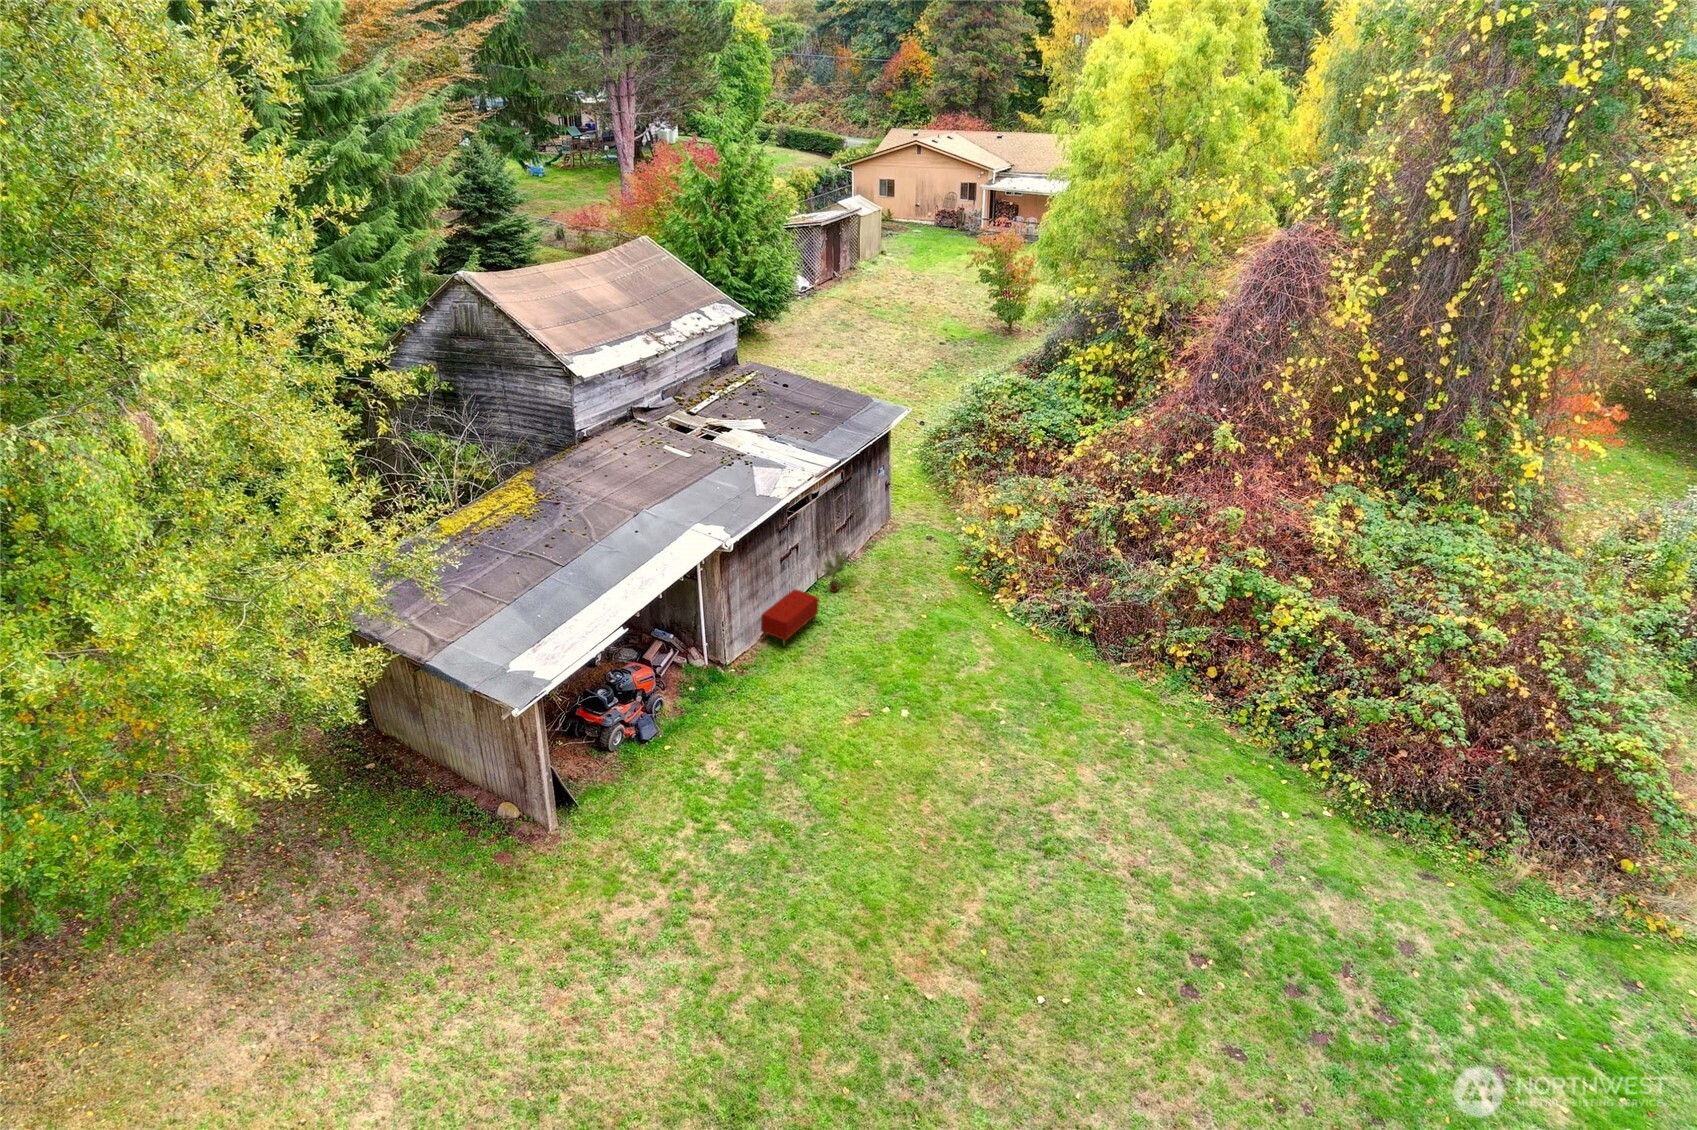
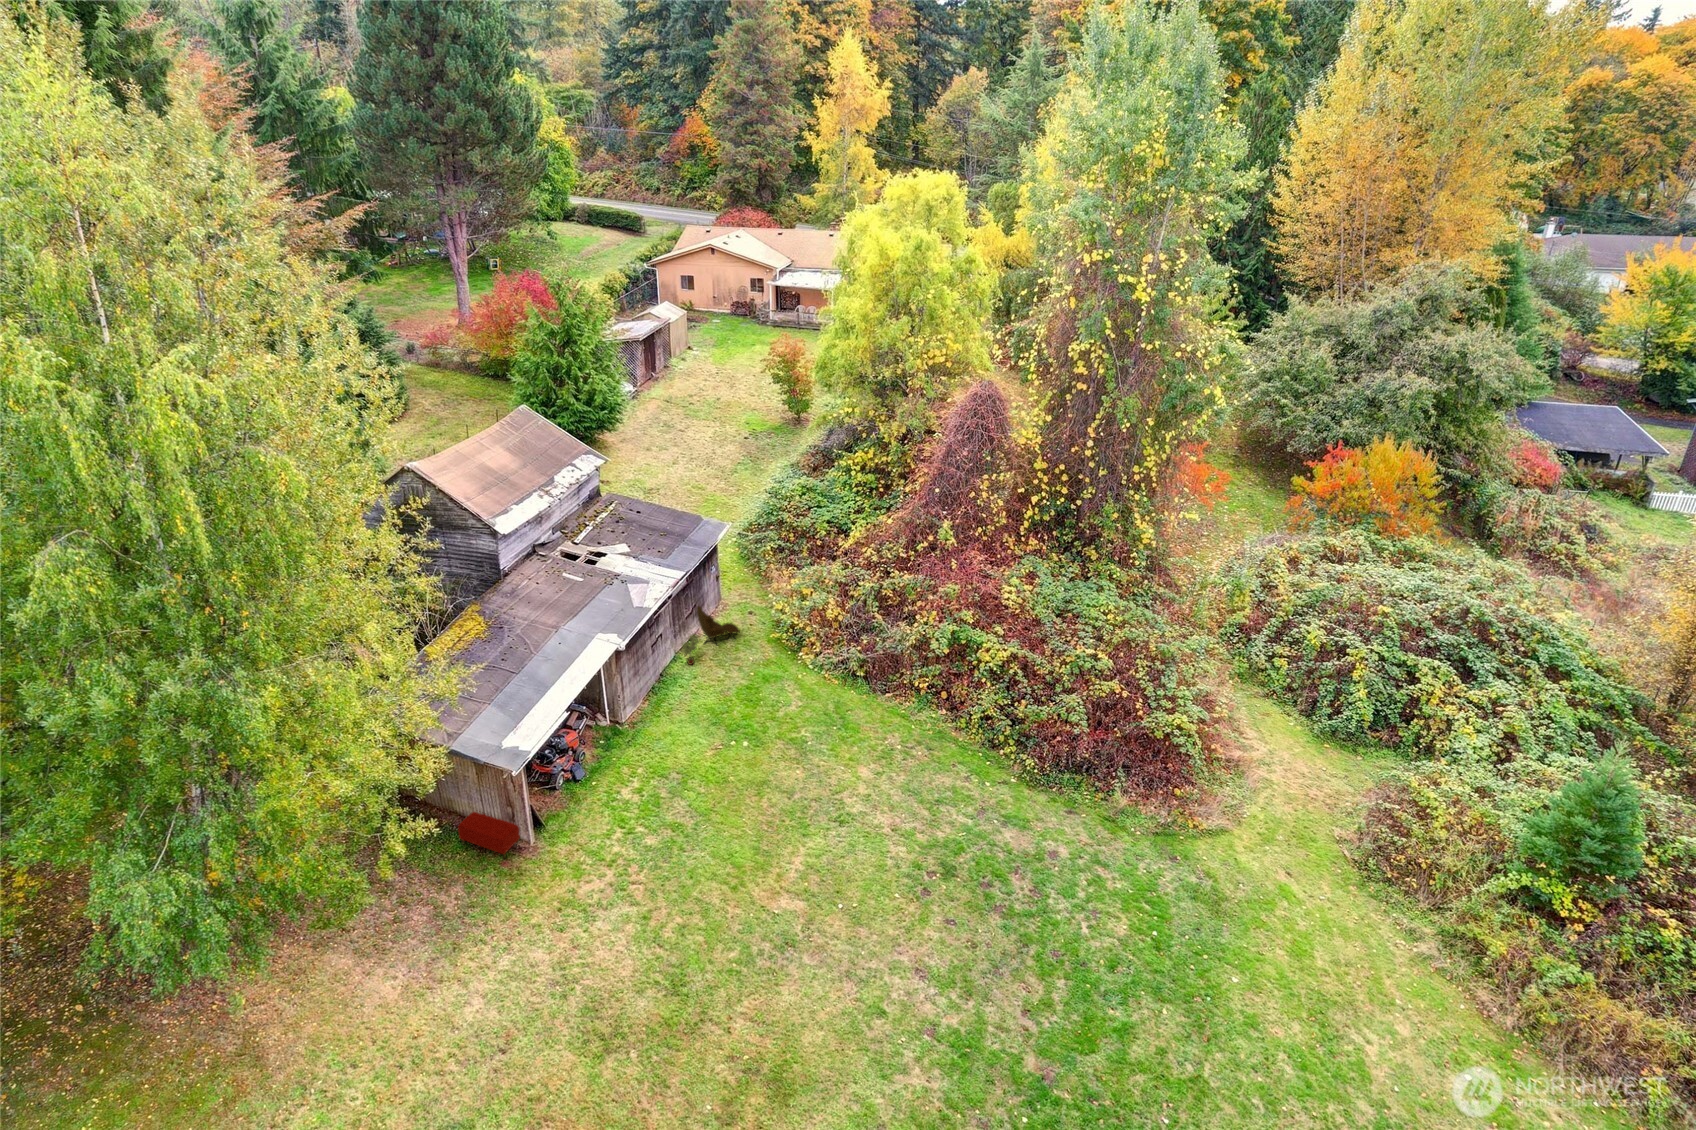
lounge chair: none [850,513,907,571] -> present [697,606,740,643]
bench: present [761,589,819,646] -> present [458,811,520,859]

